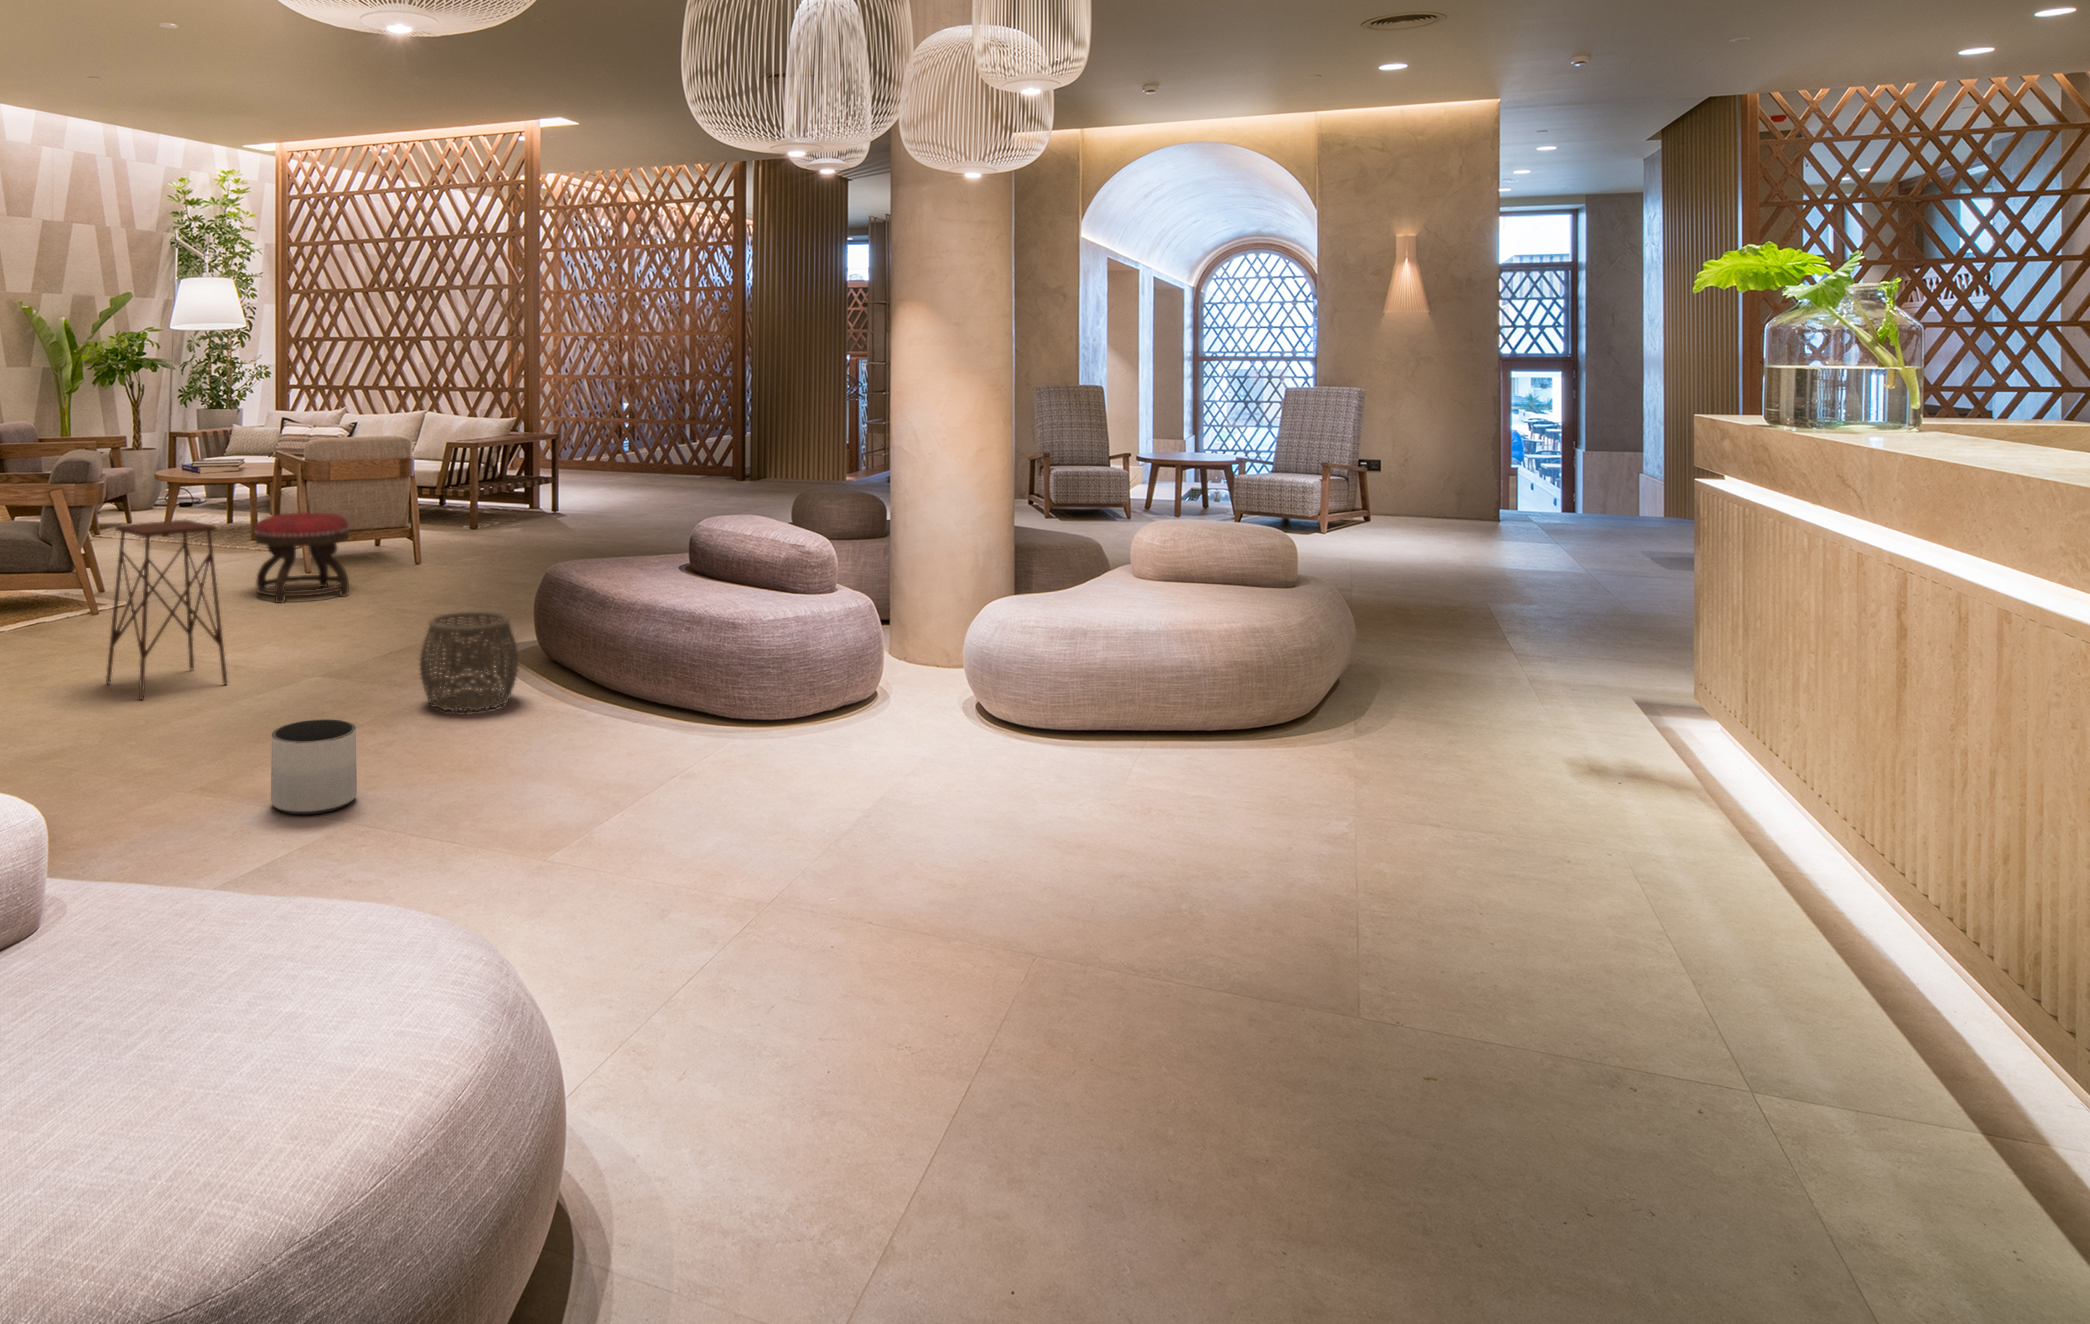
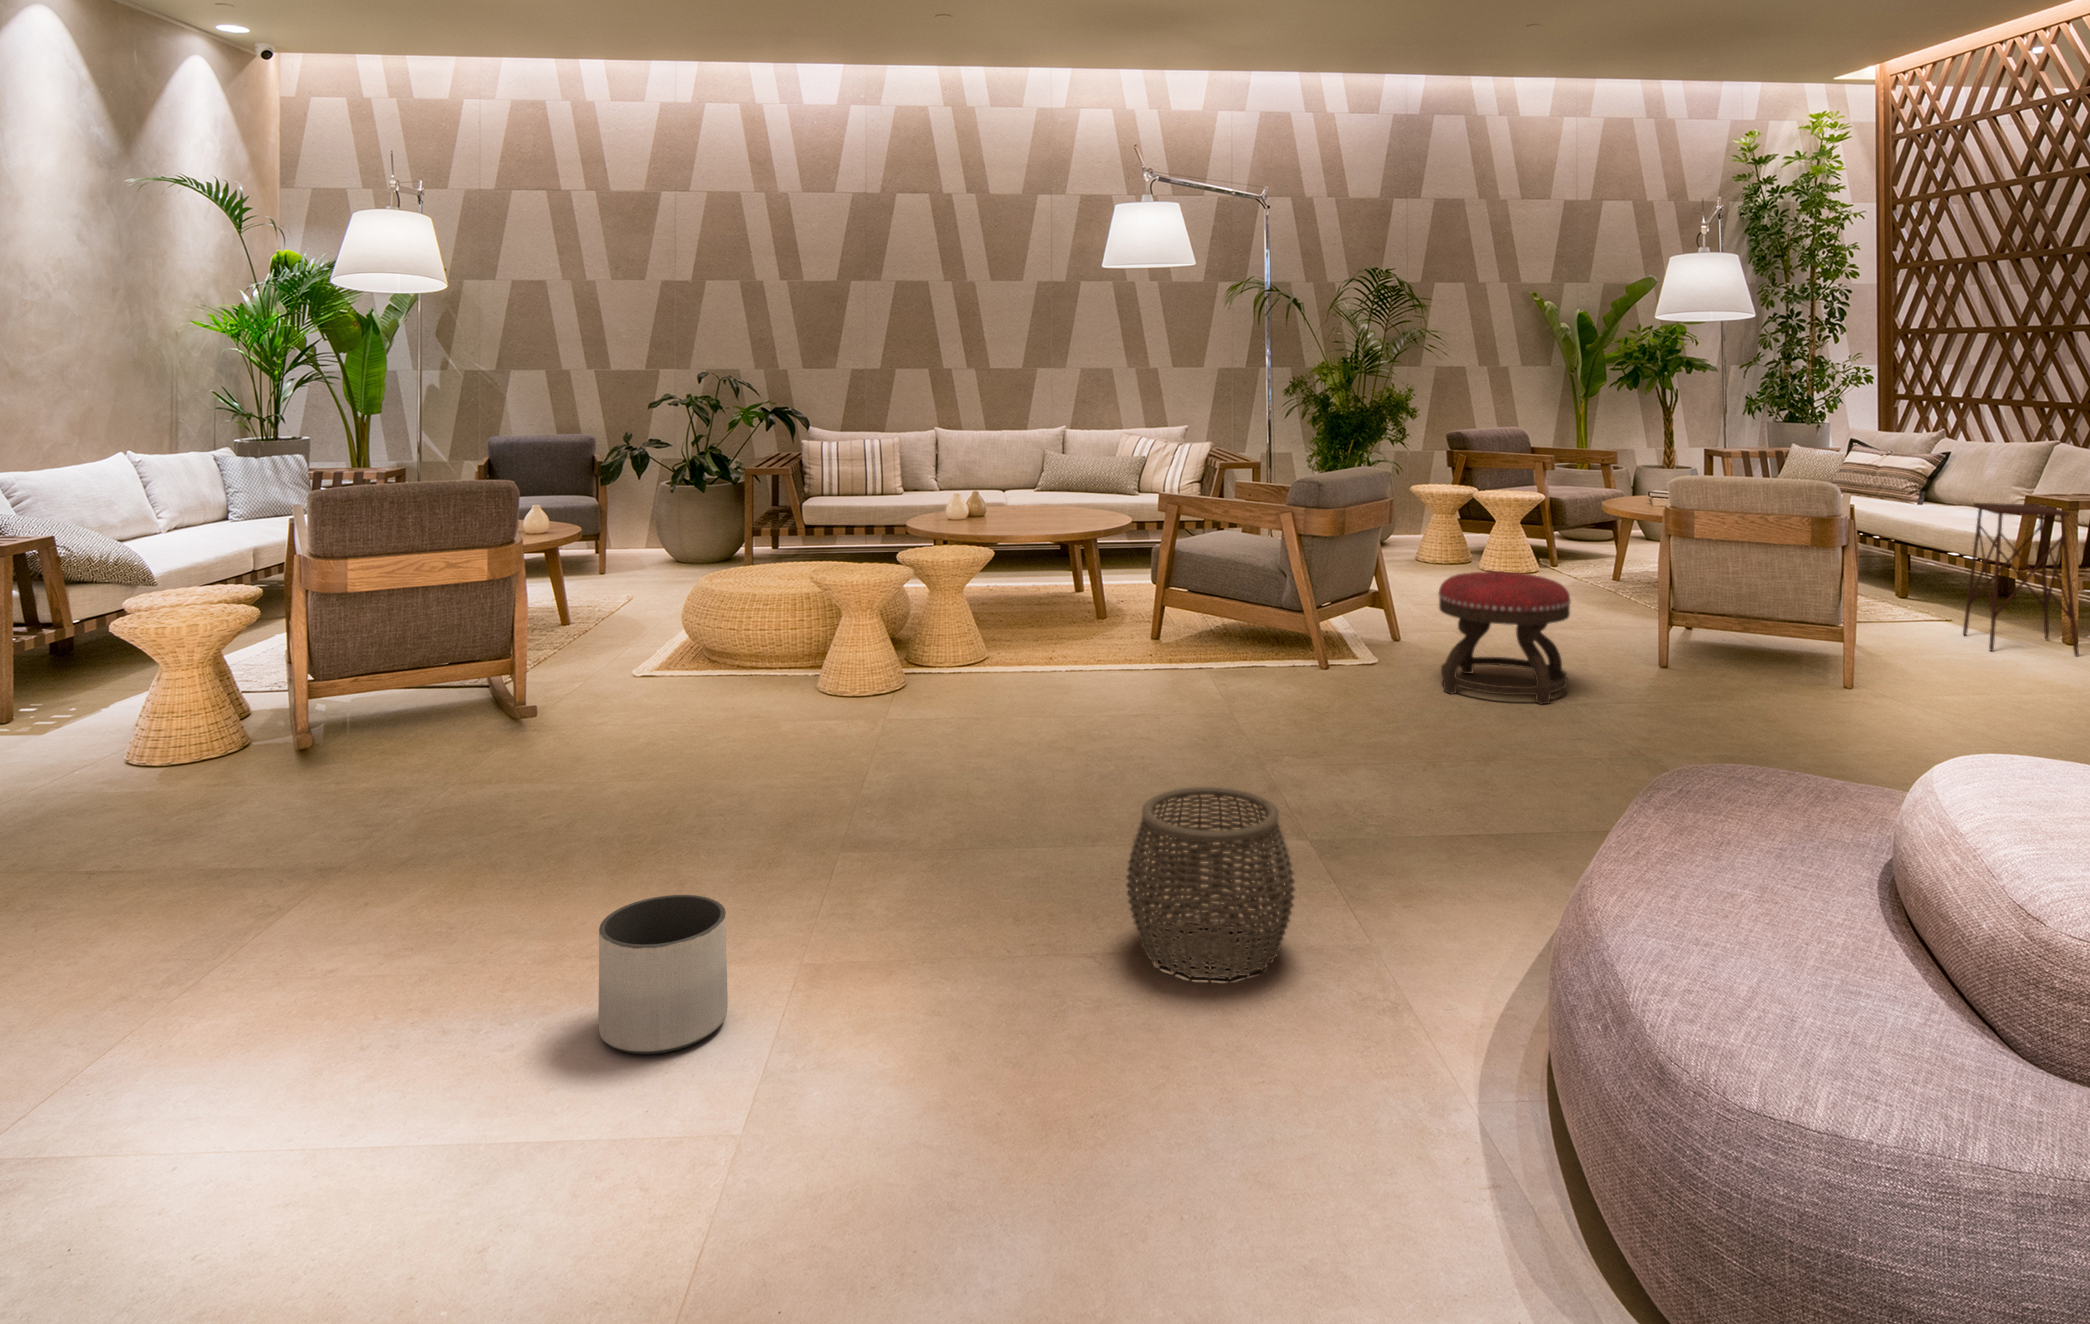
side table: present [106,519,227,700] -> present [1963,503,2079,656]

